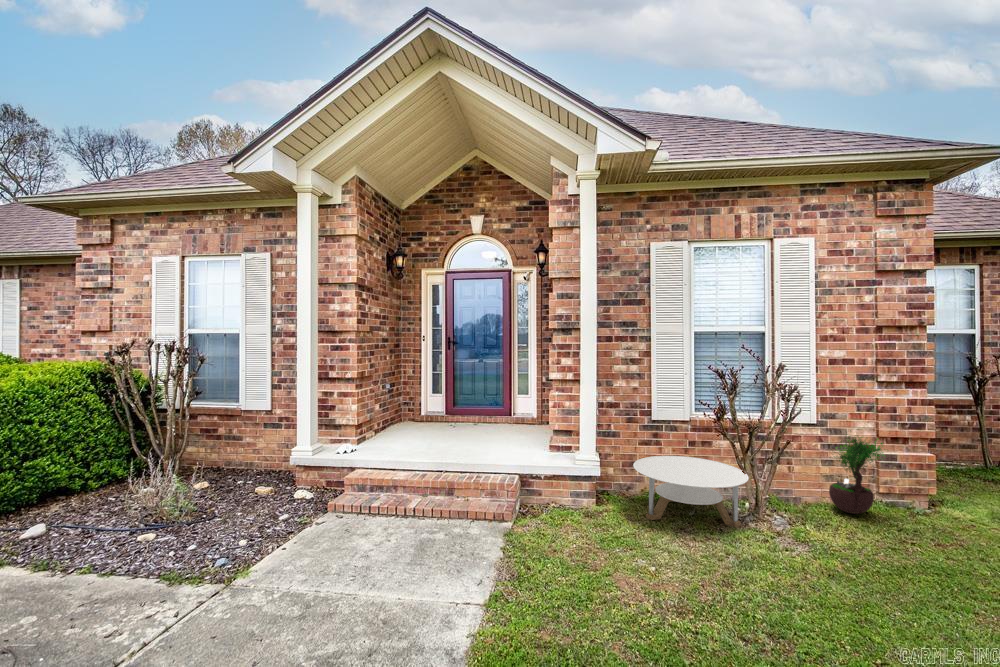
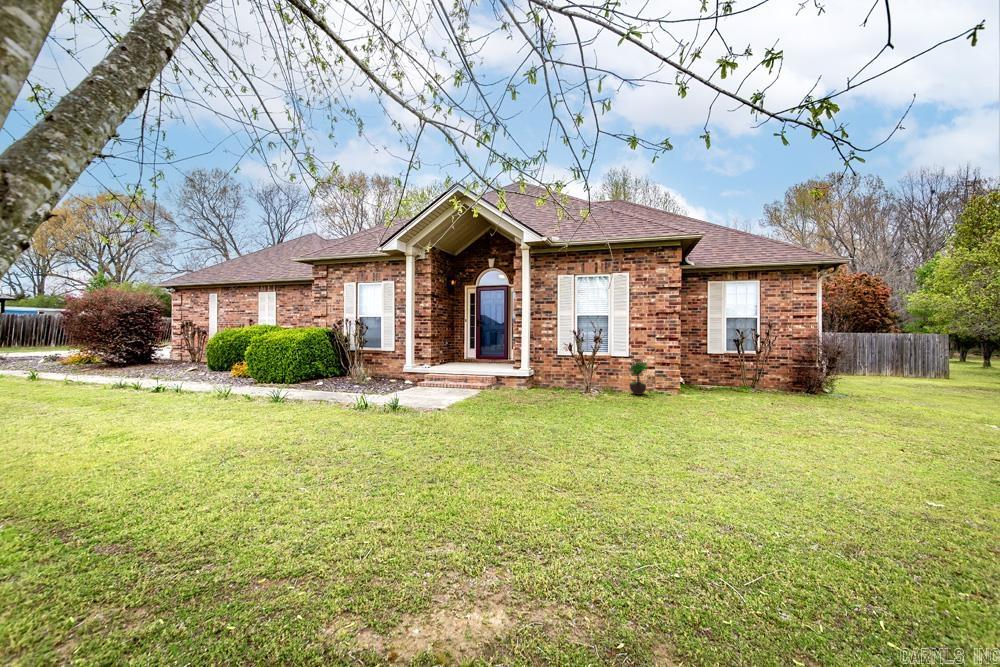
round table: present [633,456,749,527] -> none [543,371,588,395]

